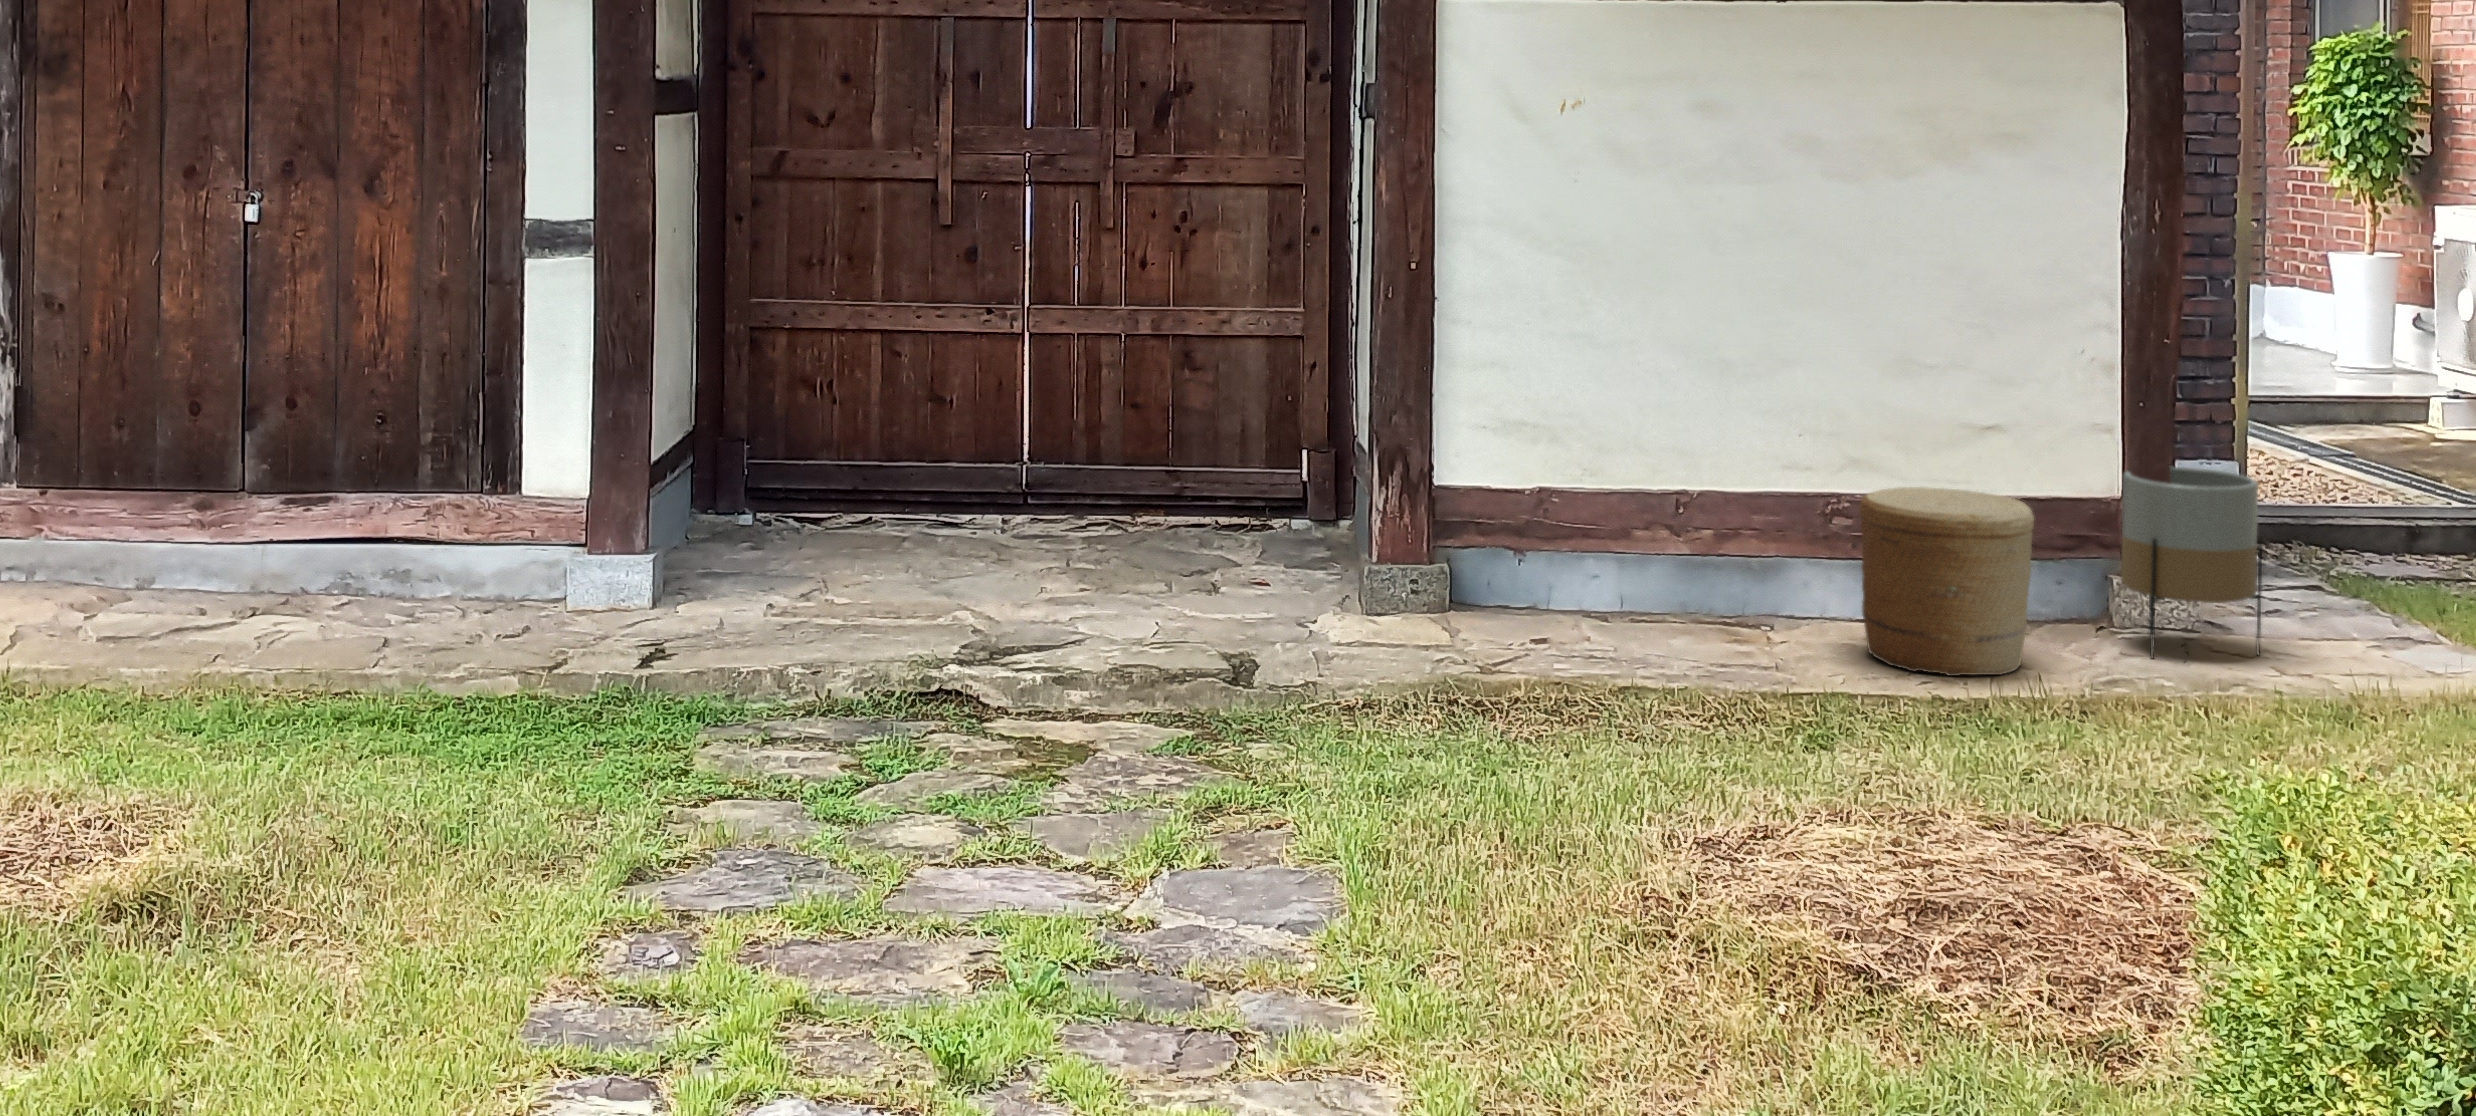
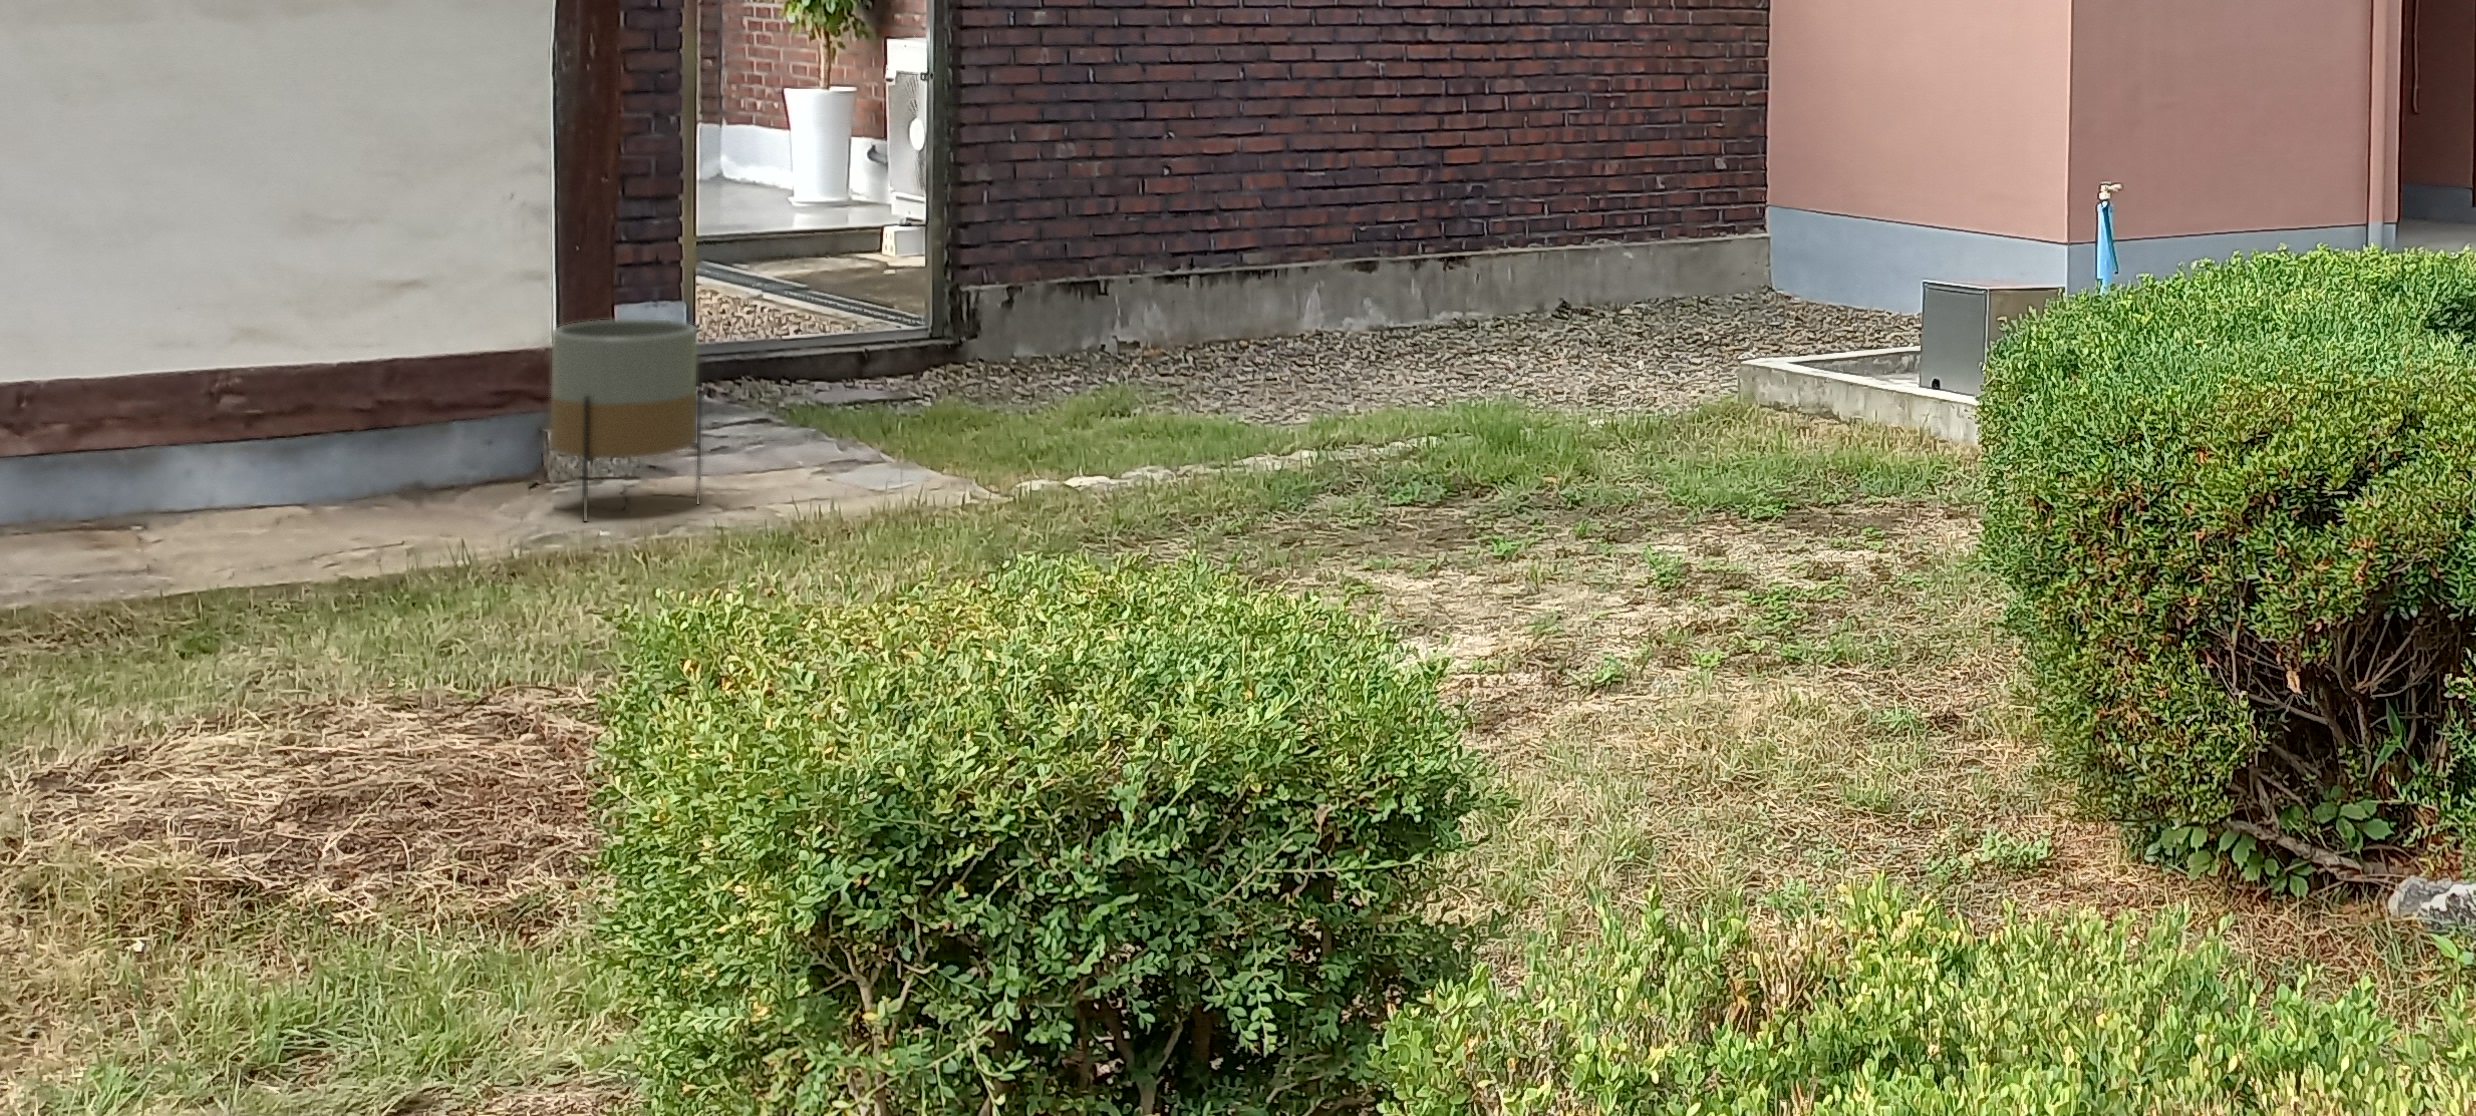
woven basket: present [1859,487,2034,676] -> none [236,365,450,573]

